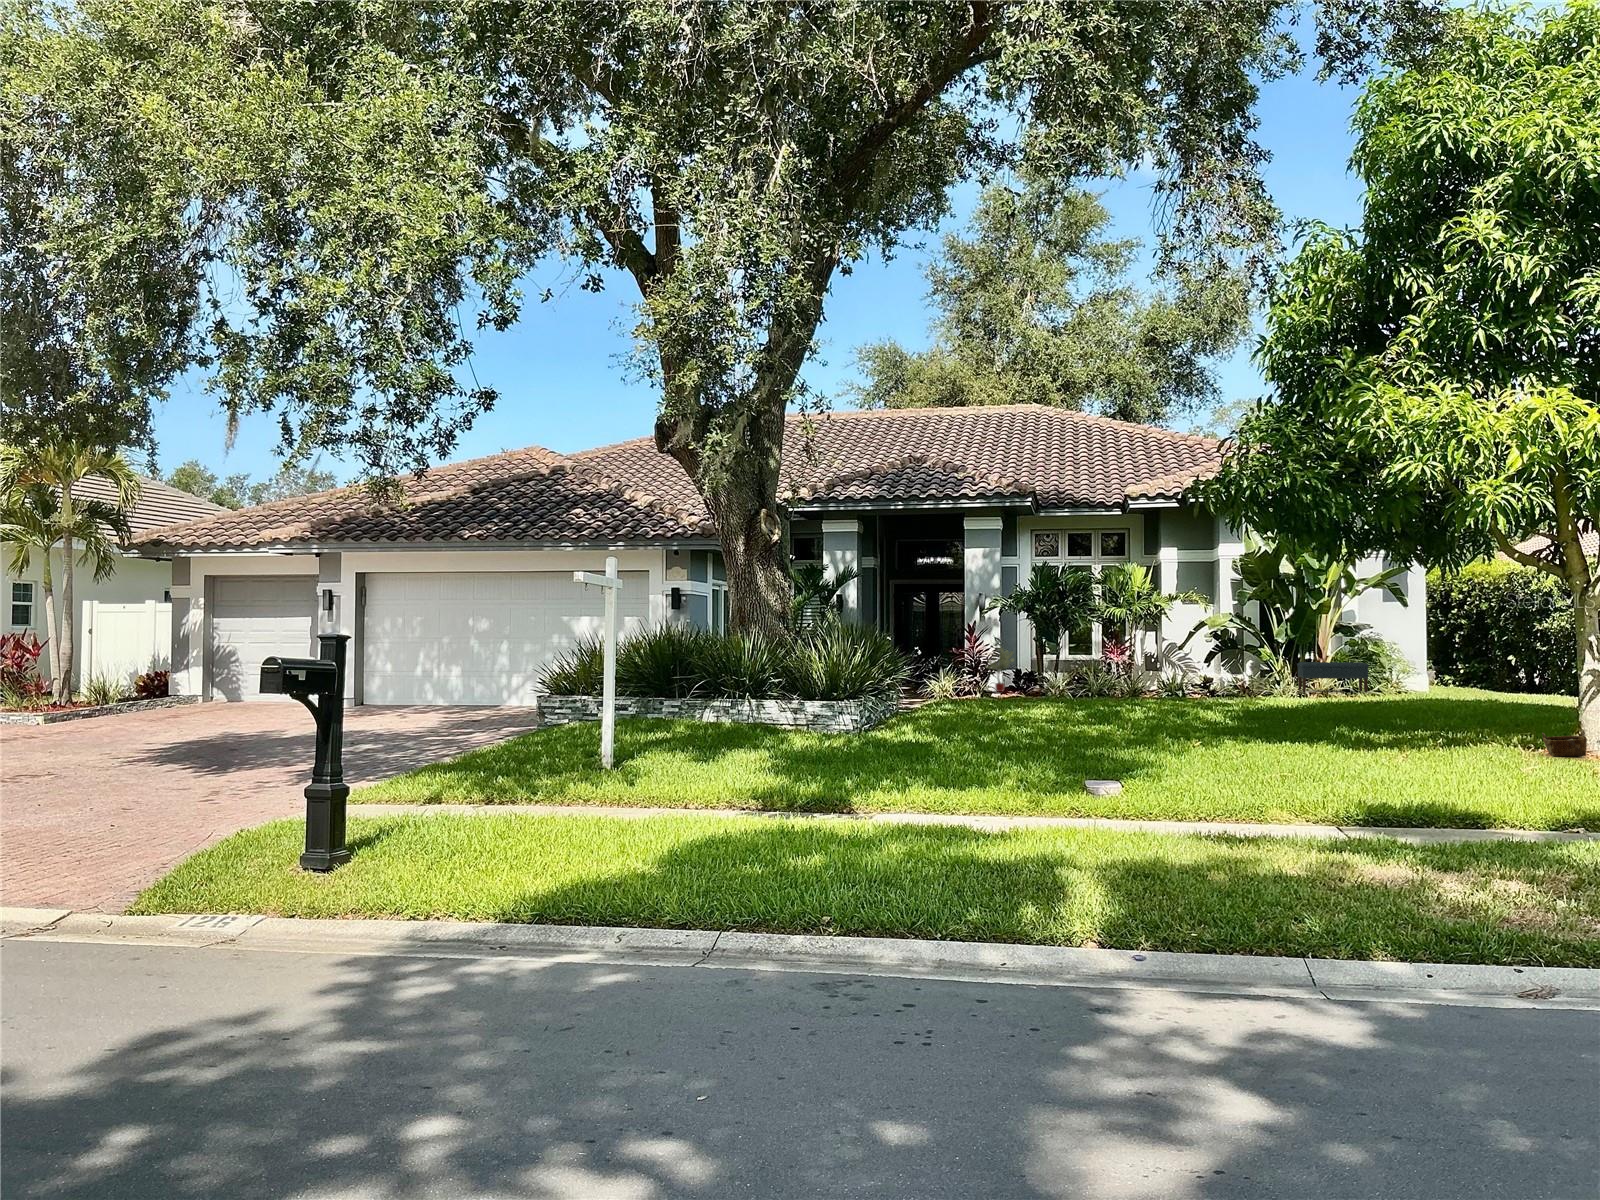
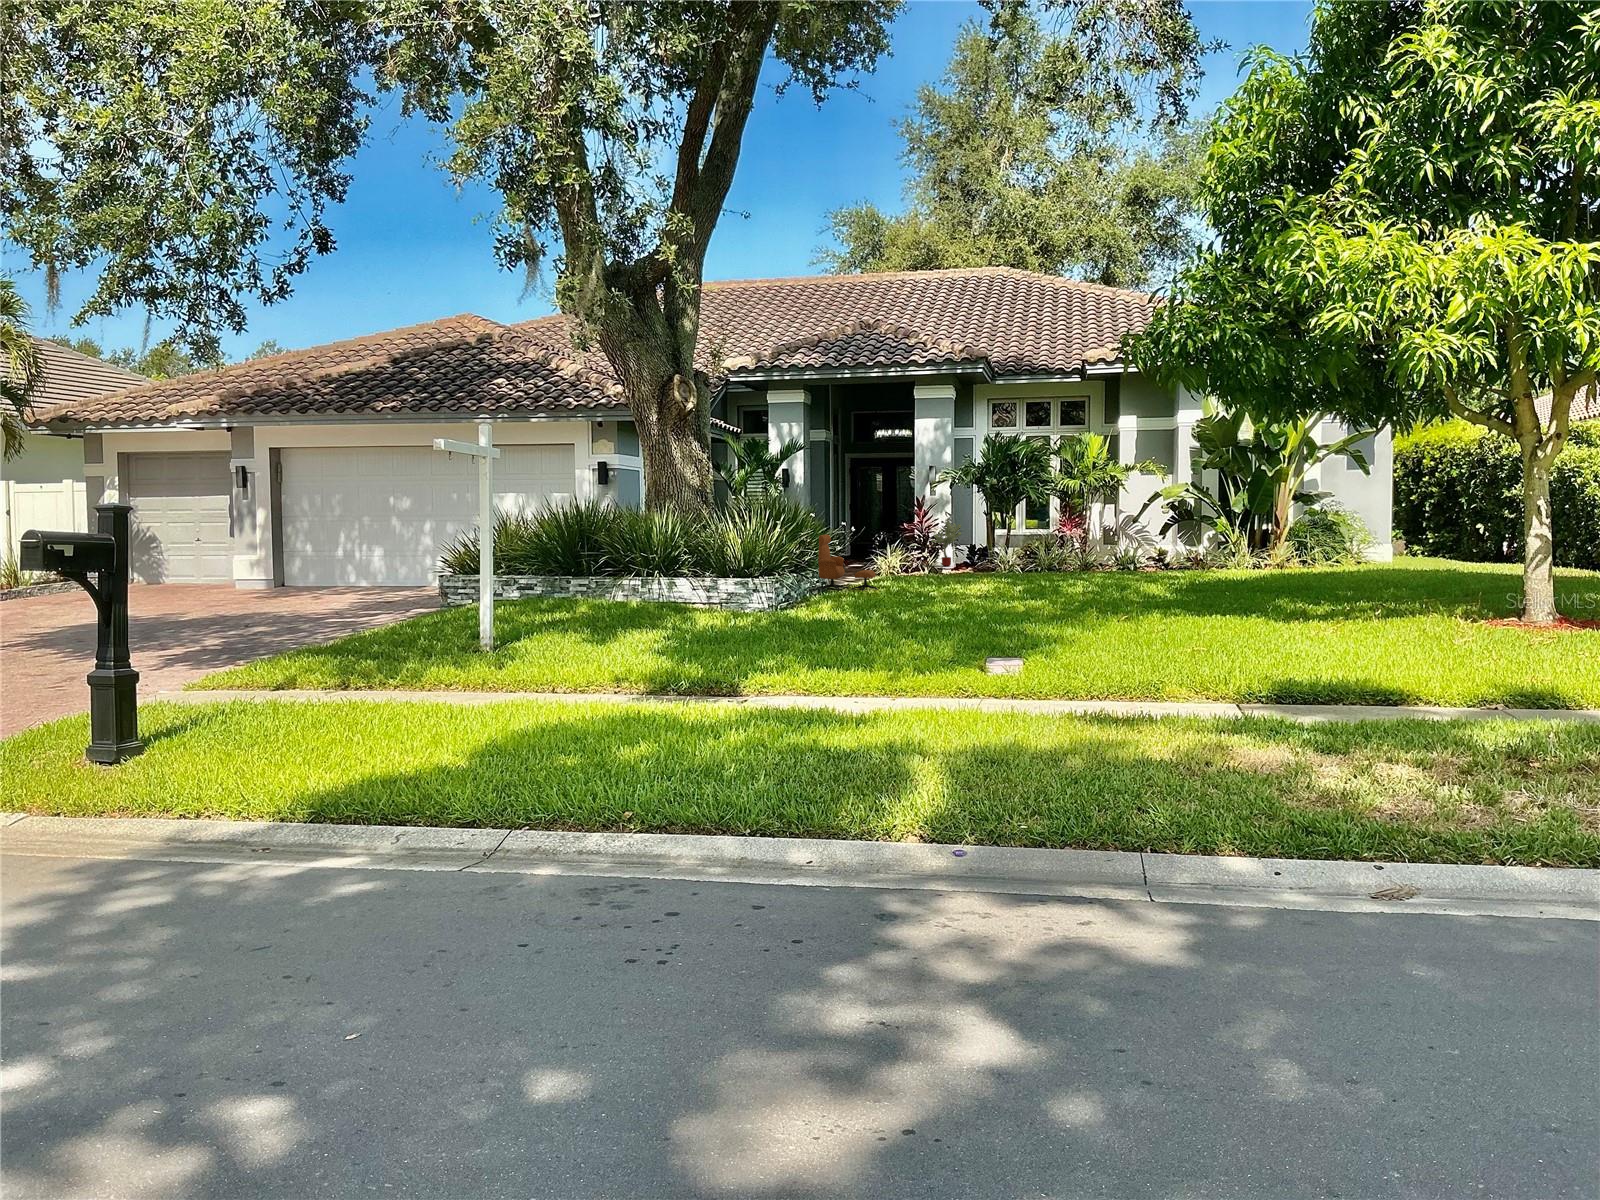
lounge chair: none [885,660,946,715] -> present [818,534,878,590]
bench: present [1297,662,1369,692] -> none [1253,533,1325,564]
woven basket: present [1542,730,1587,756] -> none [1482,600,1528,628]

